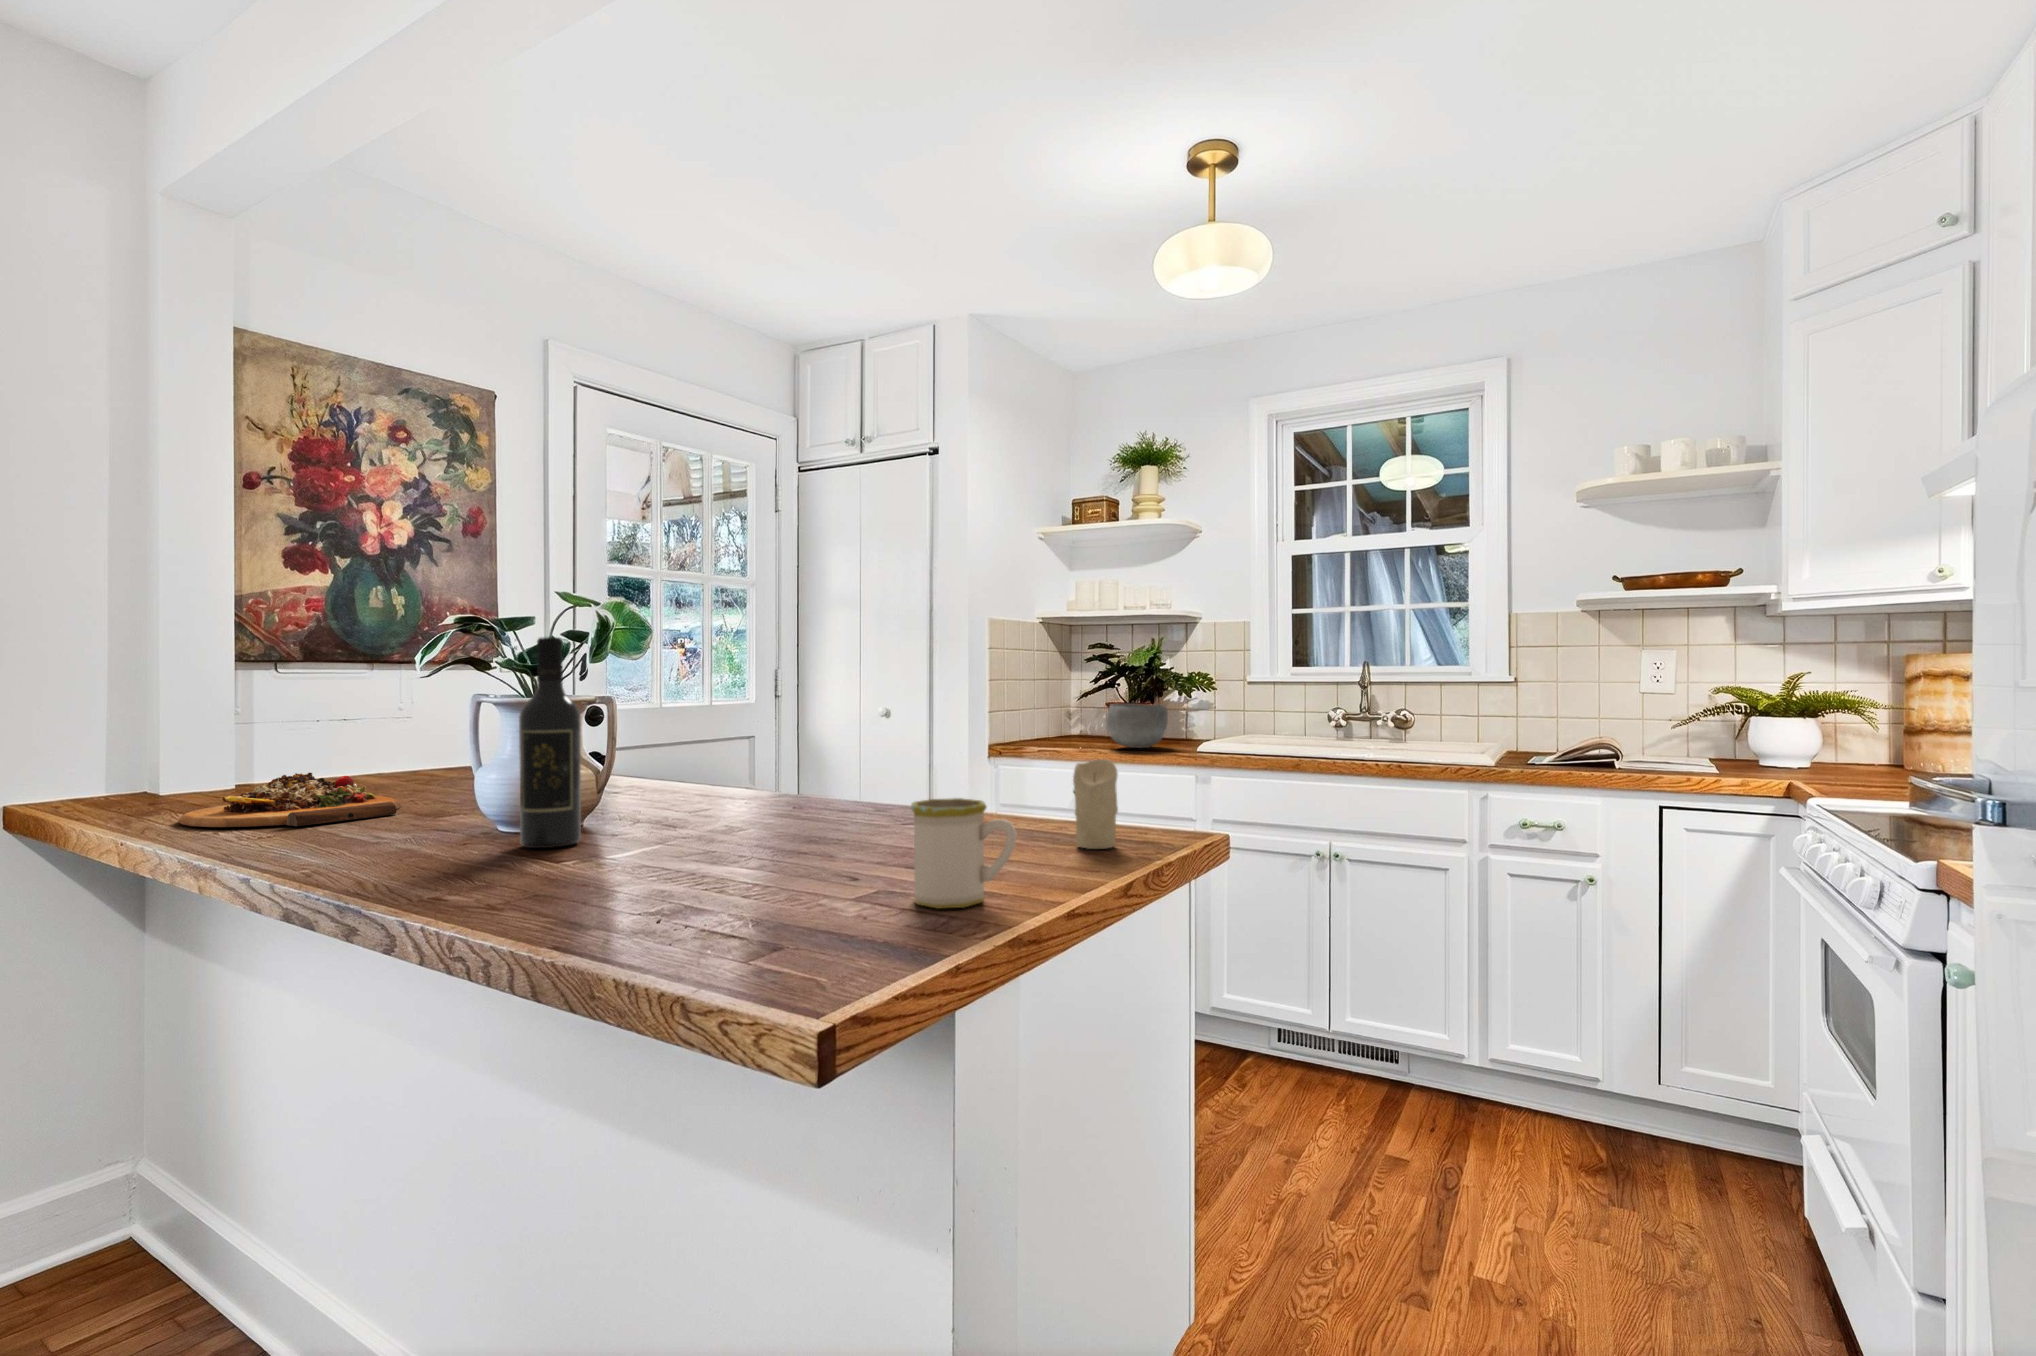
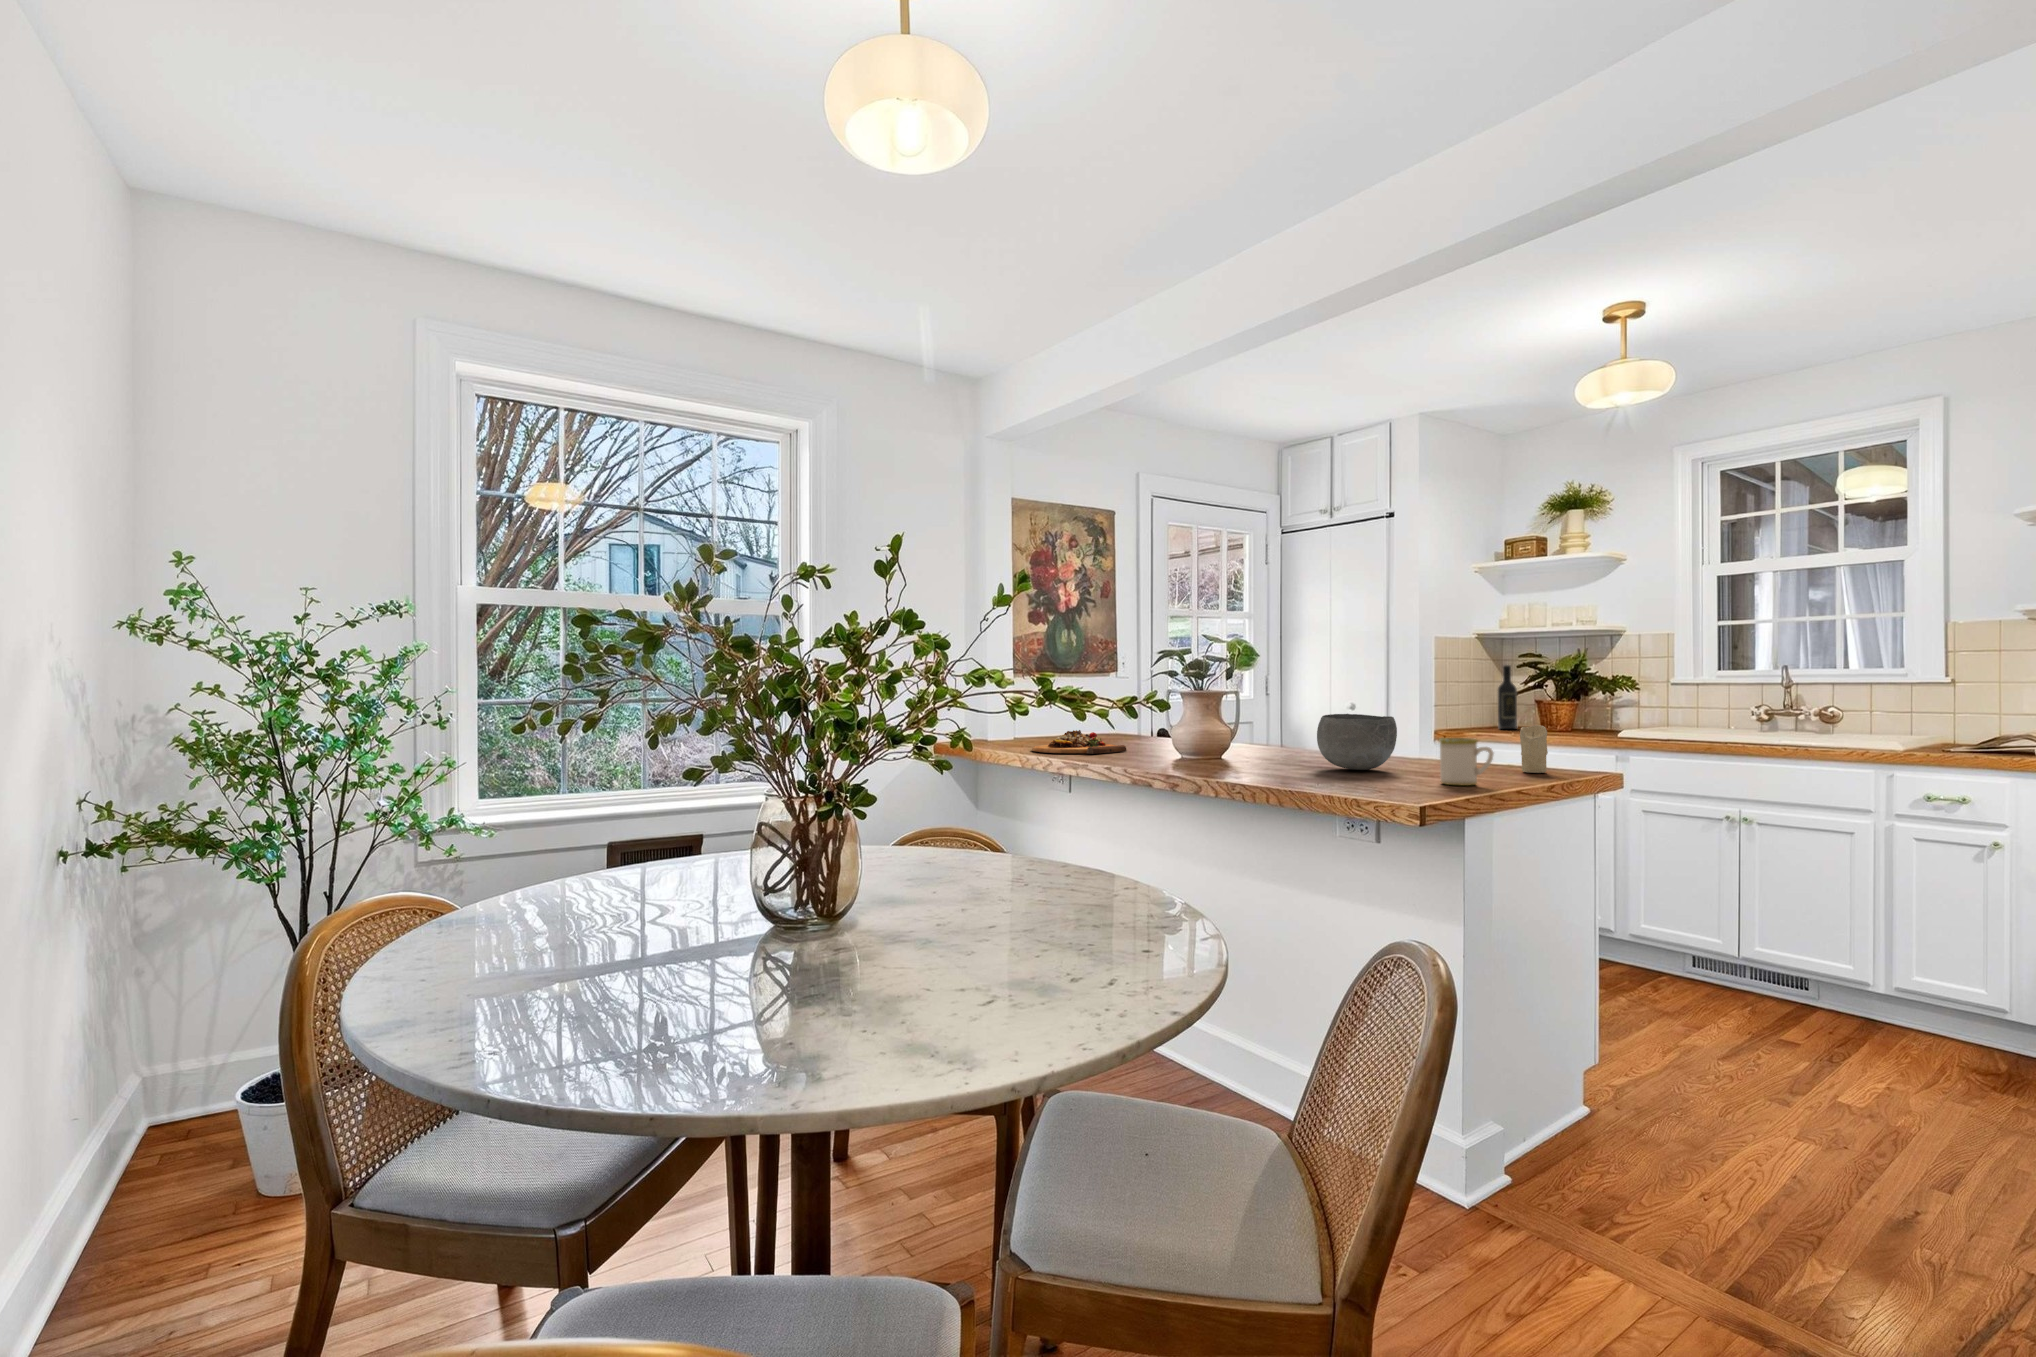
wine bottle: present [519,637,581,848] -> present [1498,665,1517,729]
bowl: present [1106,703,1168,748] -> present [1317,714,1397,770]

